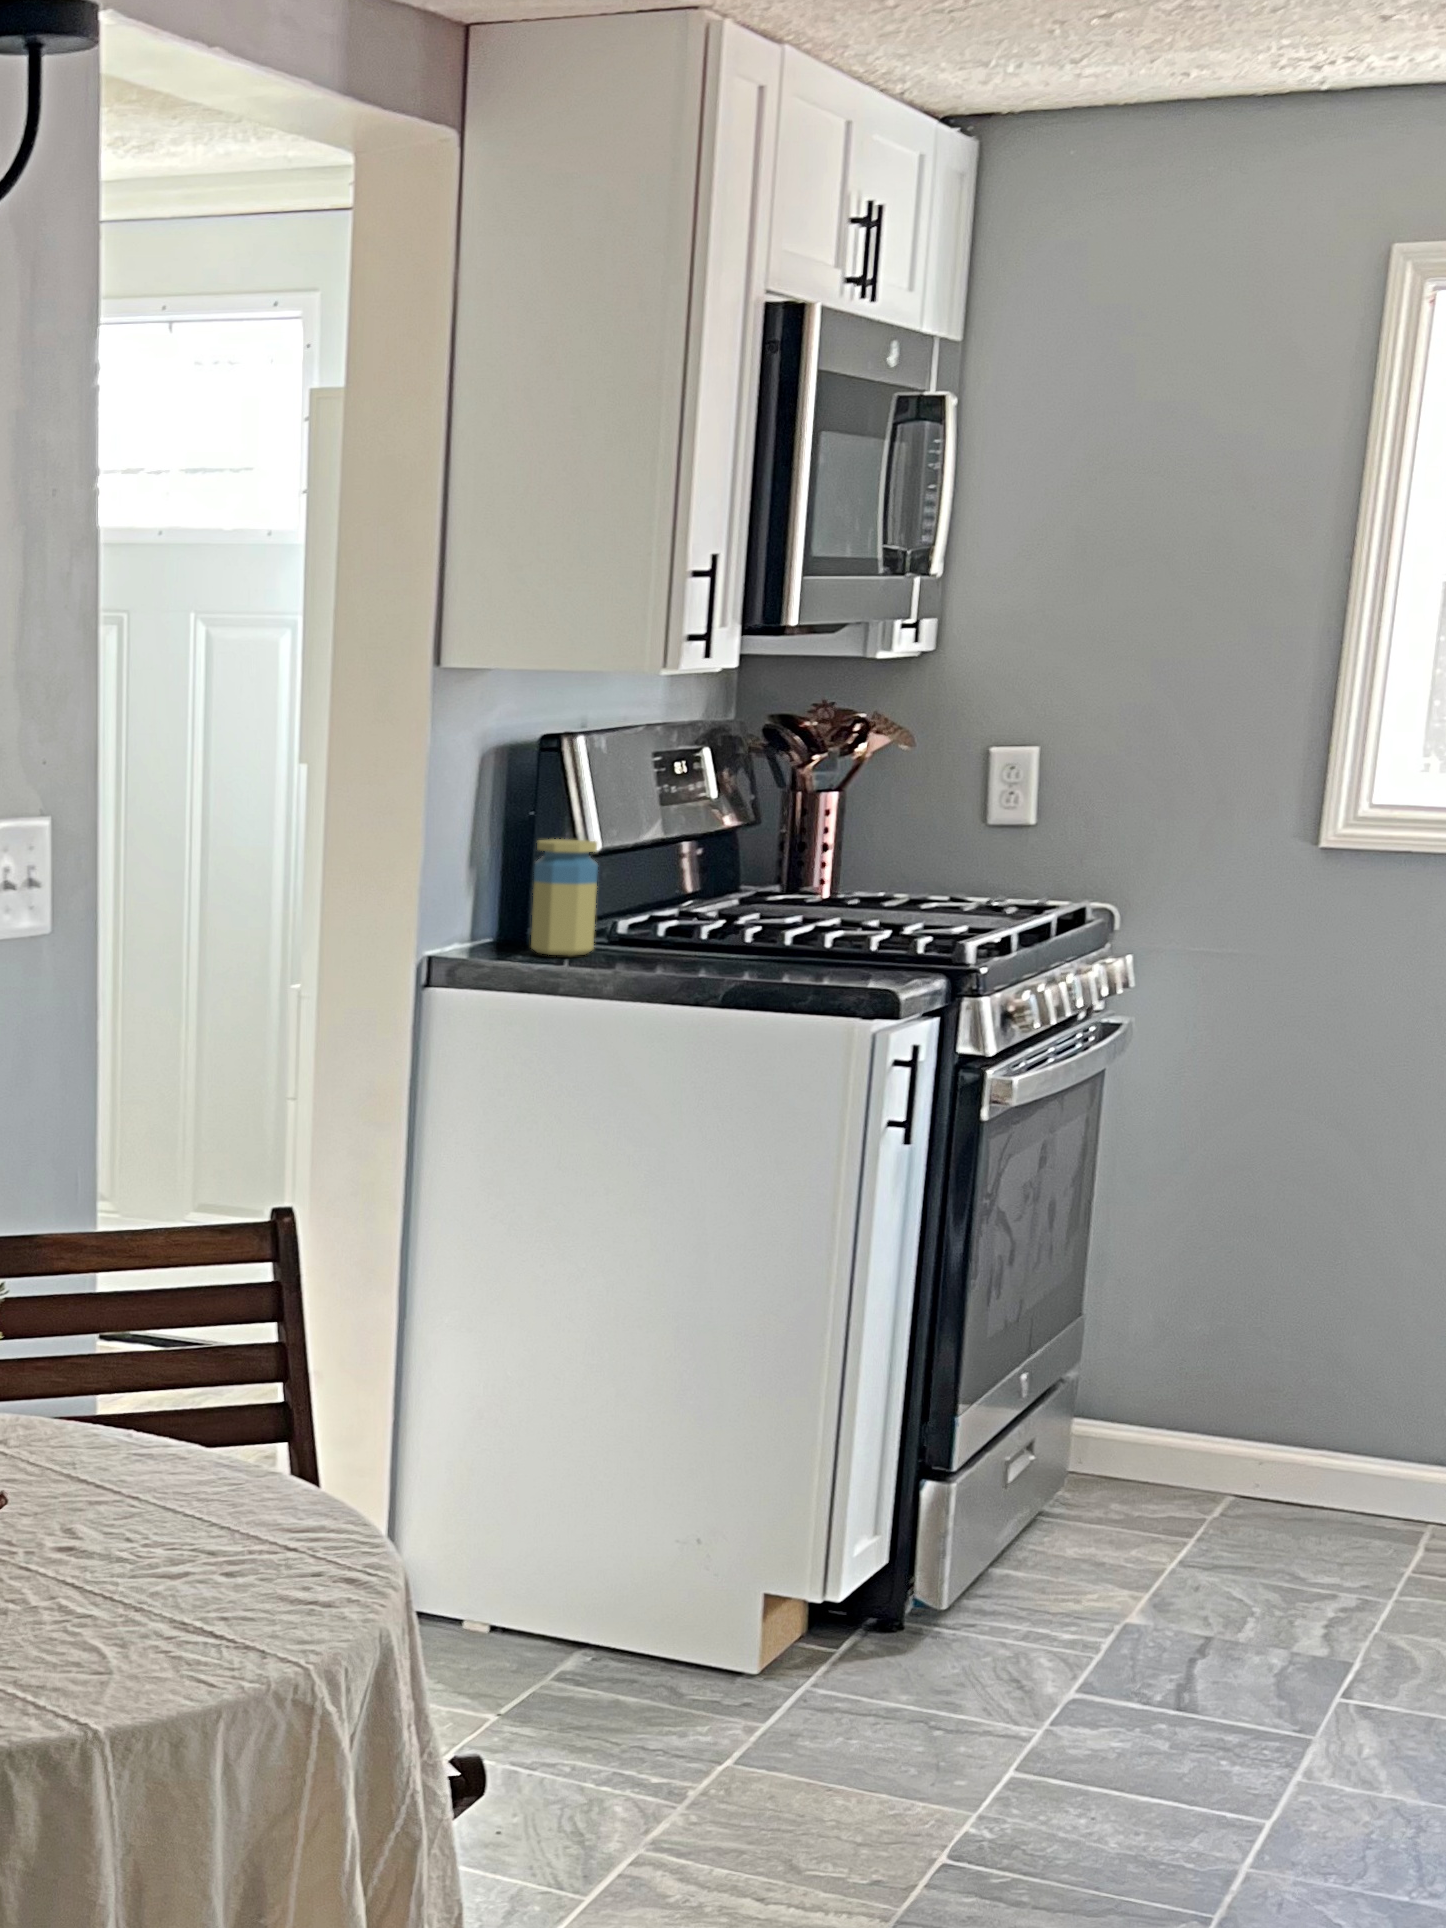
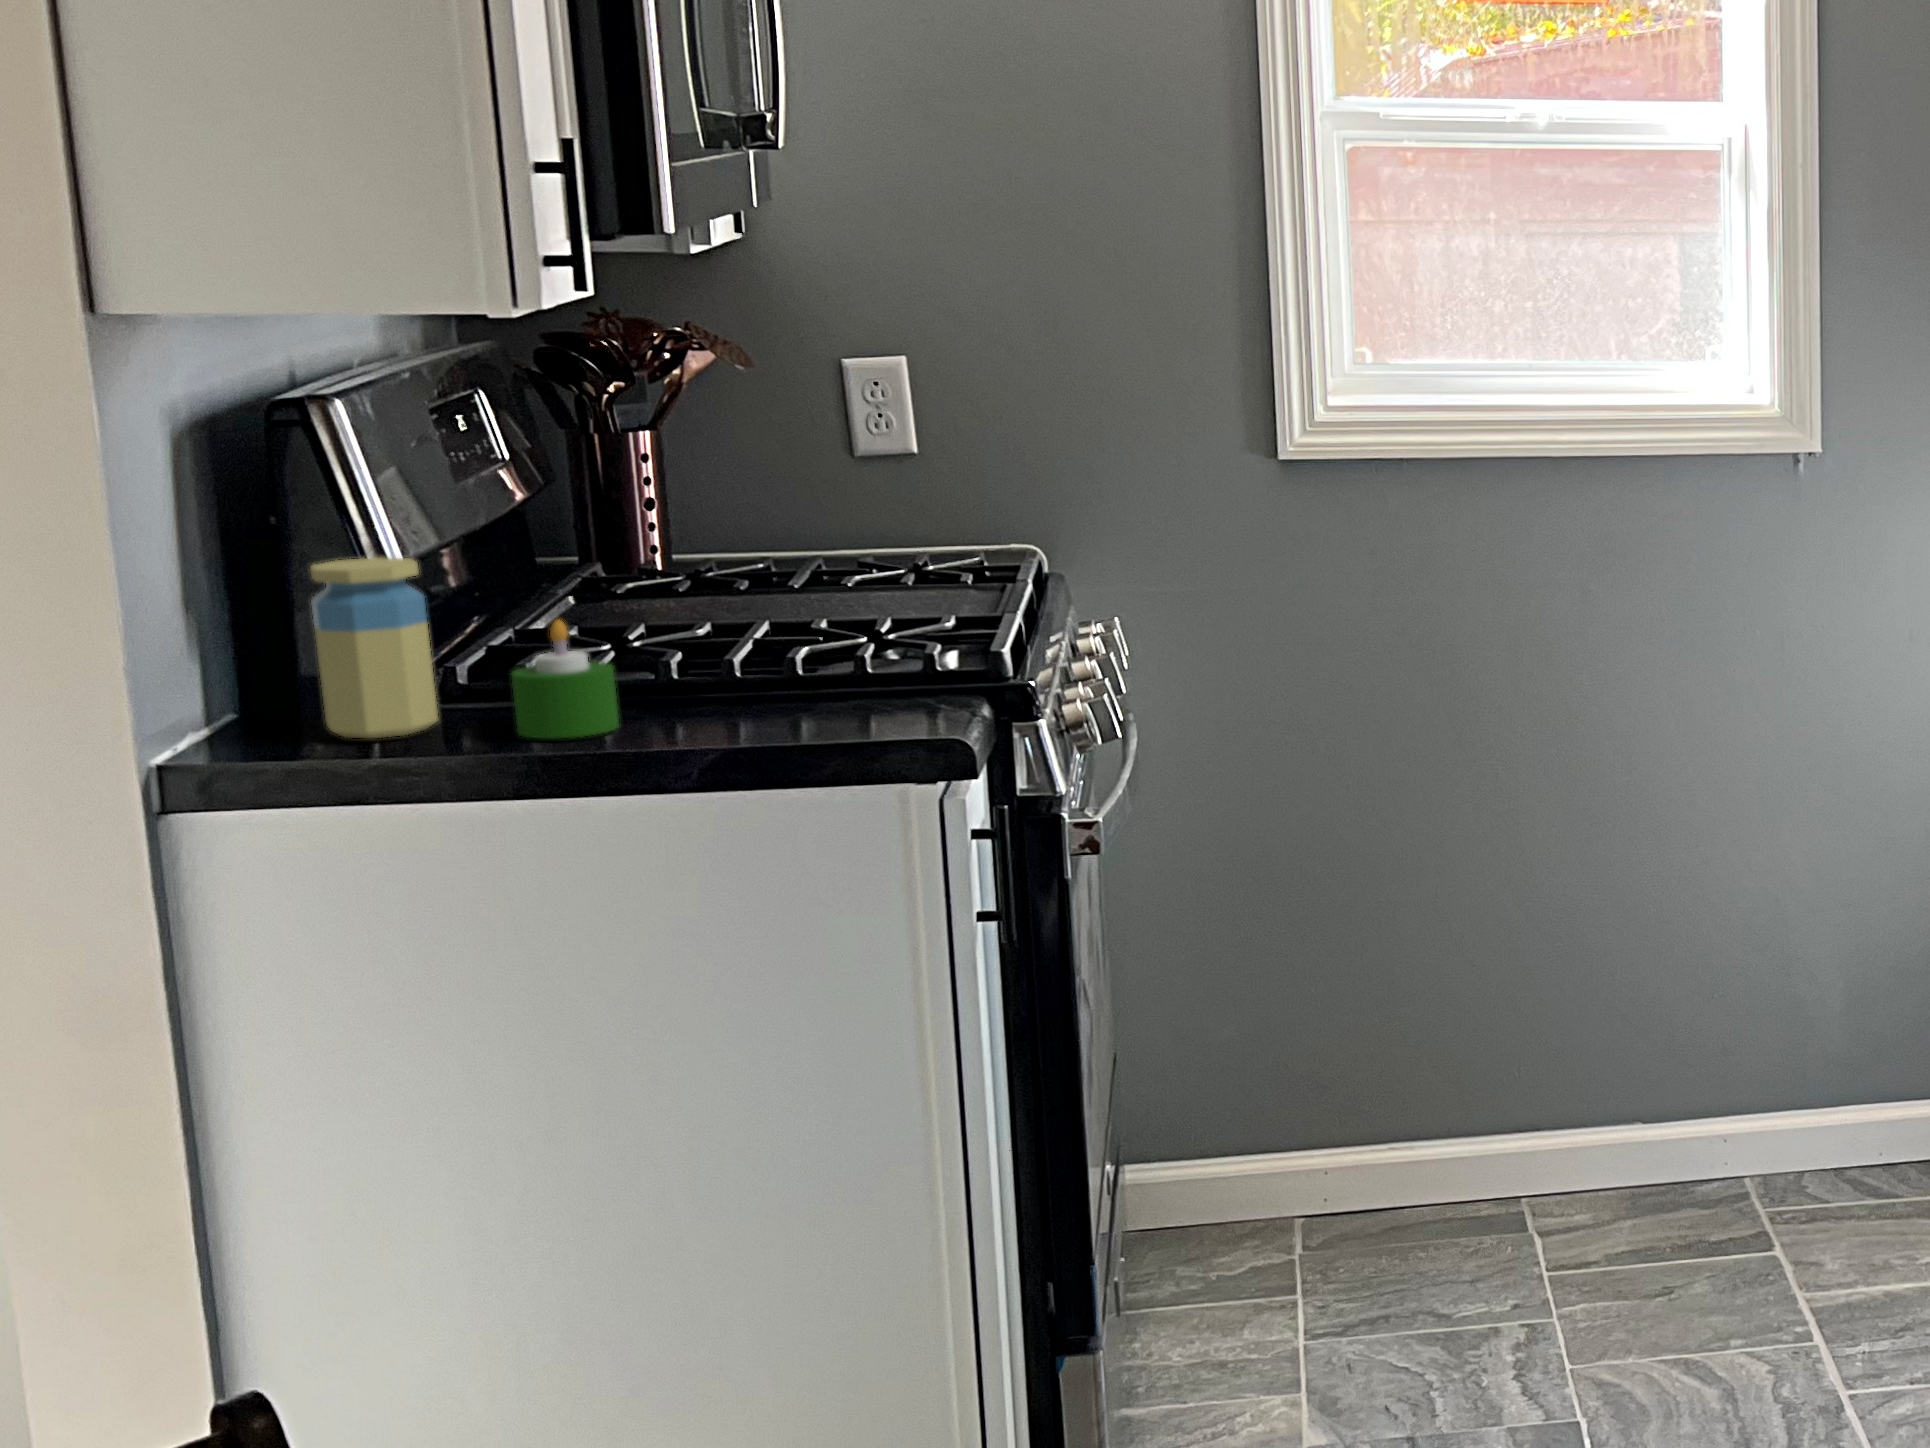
candle: none [634,888,699,967] -> present [512,620,619,739]

